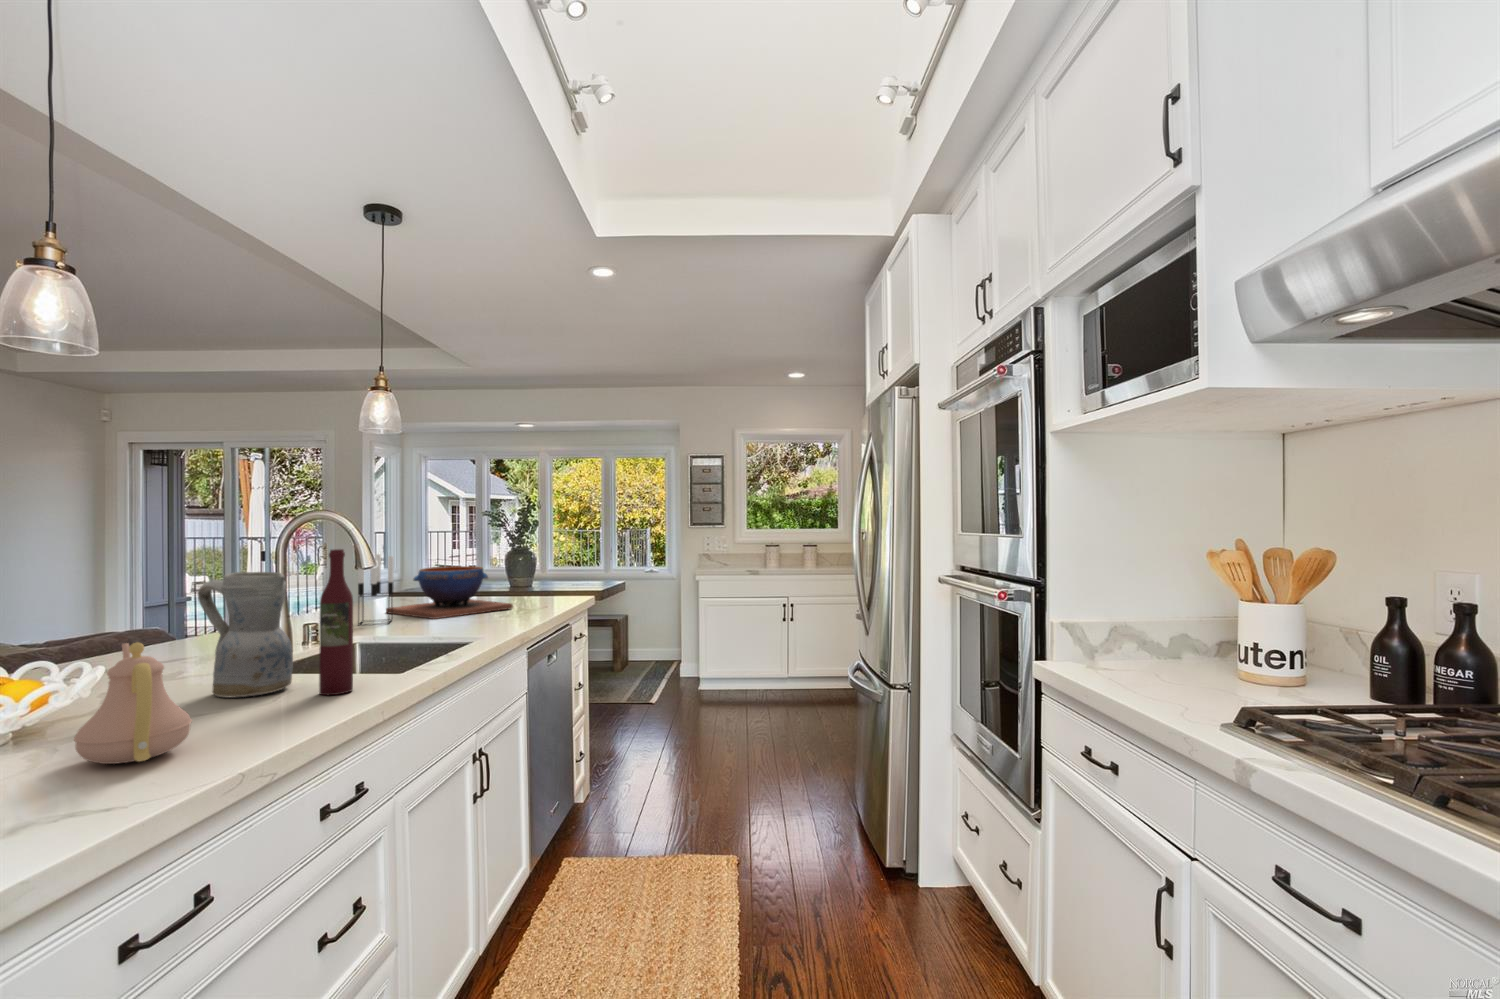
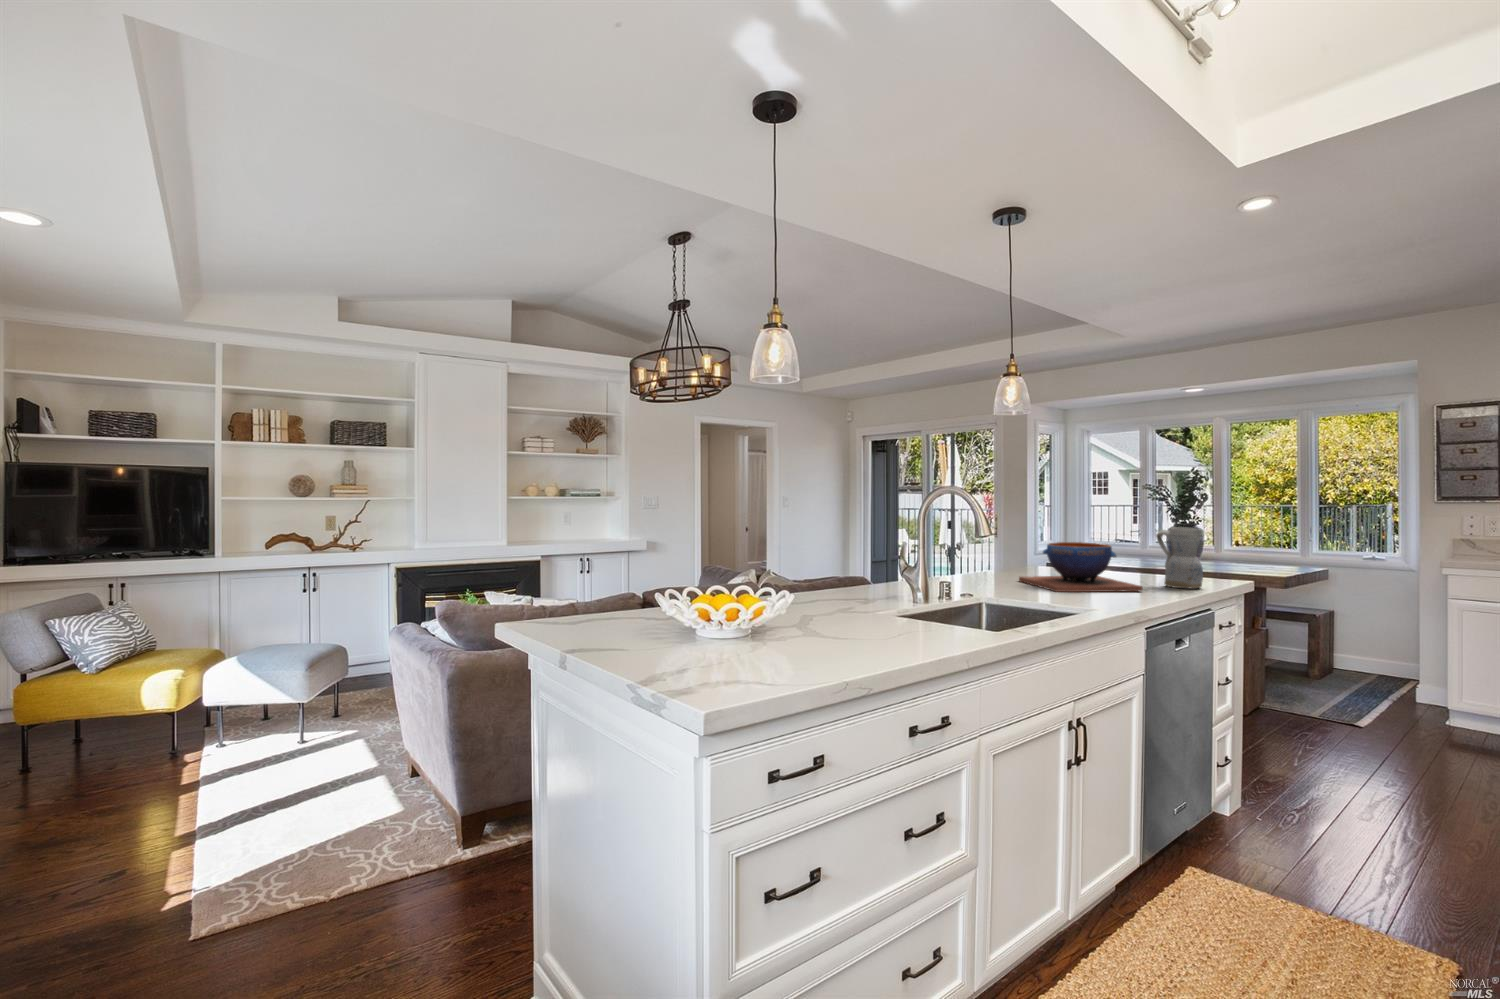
wine bottle: present [319,549,353,695] -> none [927,523,951,641]
candle holder: present [358,554,393,625] -> none [989,526,1020,591]
ceramic pitcher: present [198,572,293,698] -> present [1156,527,1203,589]
teapot: present [74,642,192,764] -> none [776,580,834,658]

